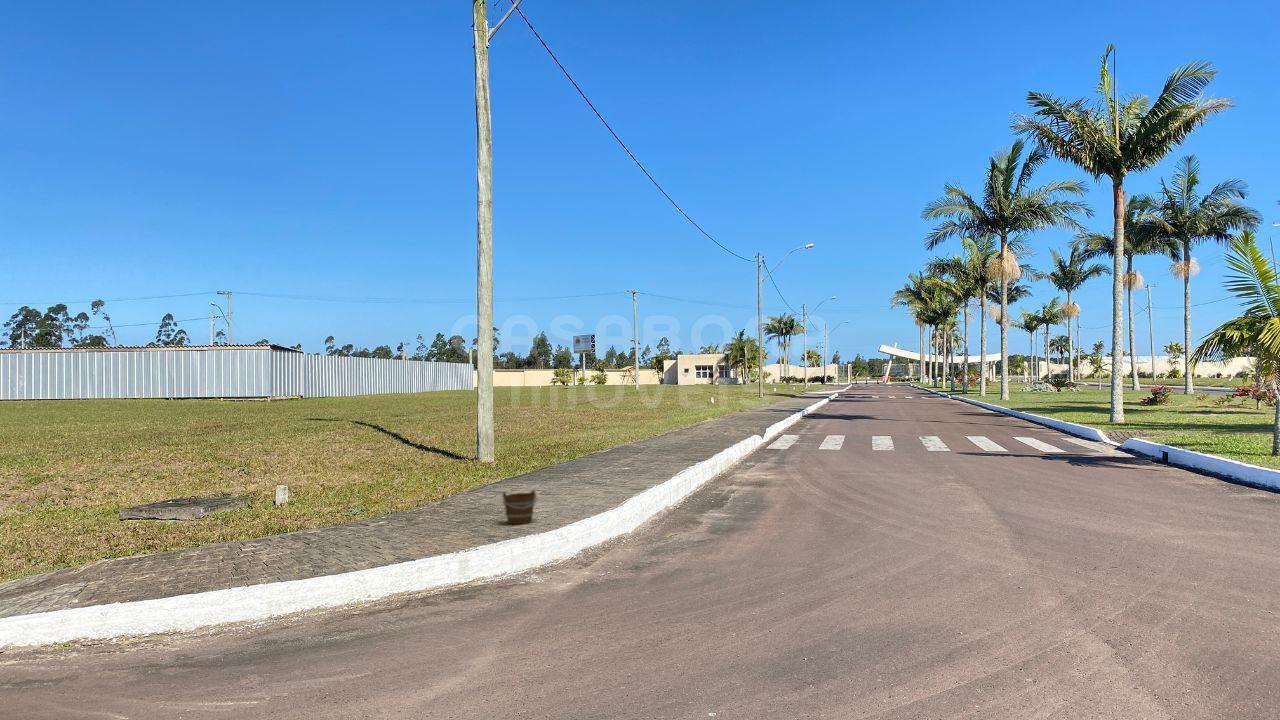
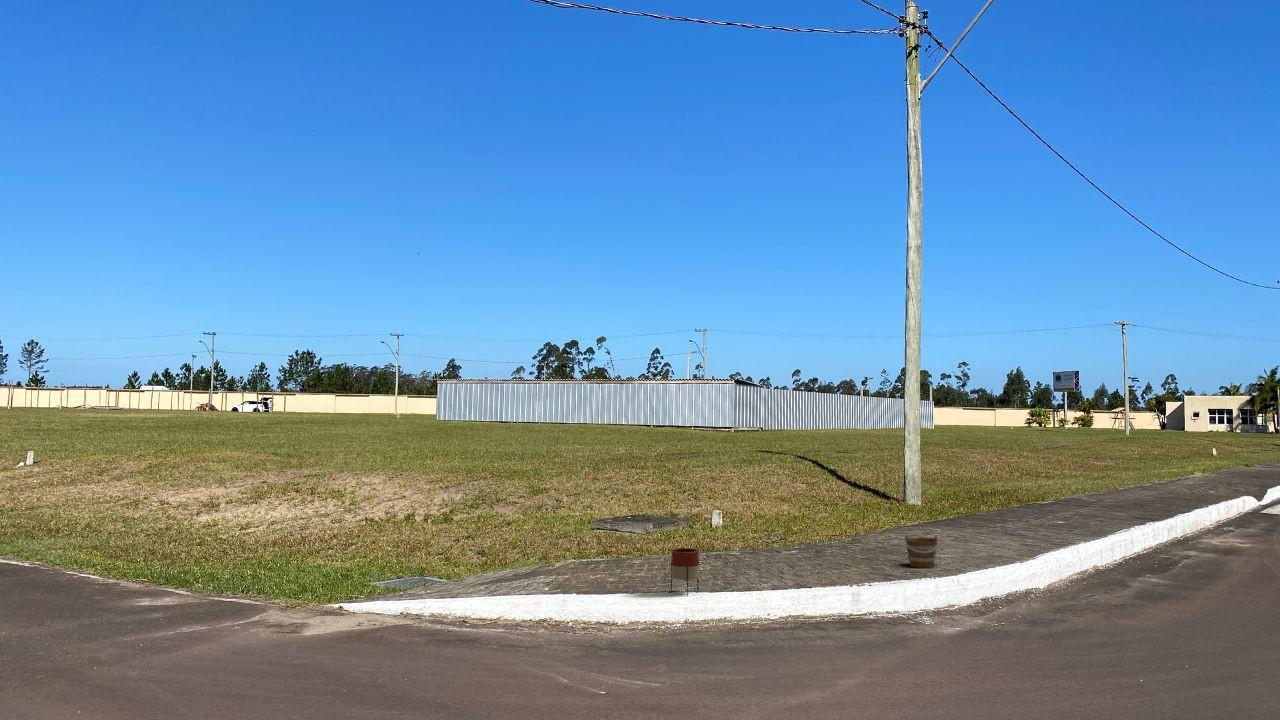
planter: none [248,530,286,586] -> present [671,548,699,596]

